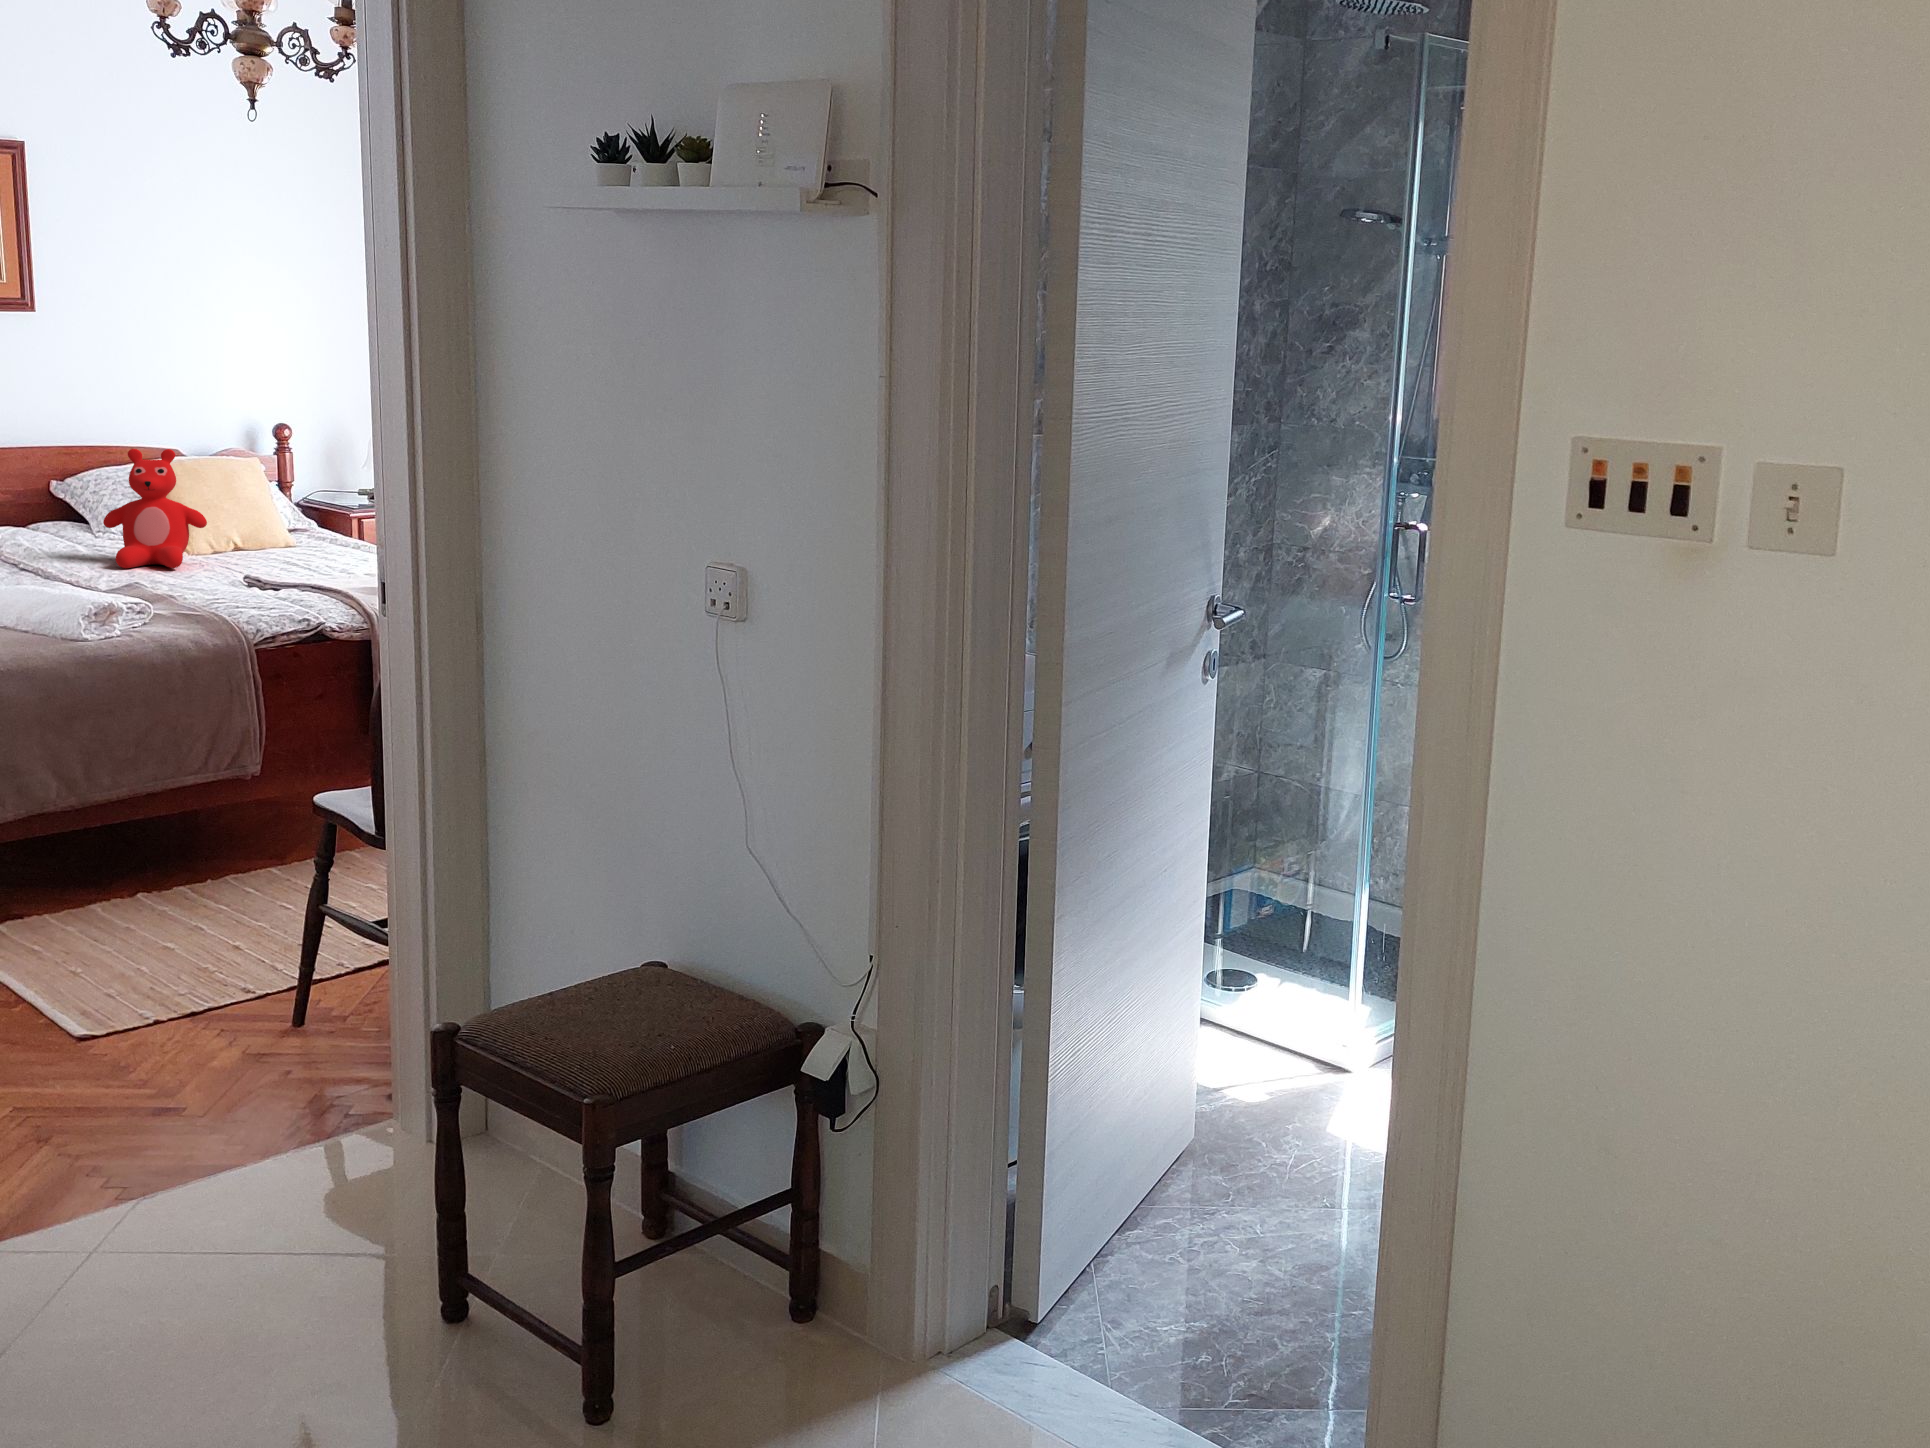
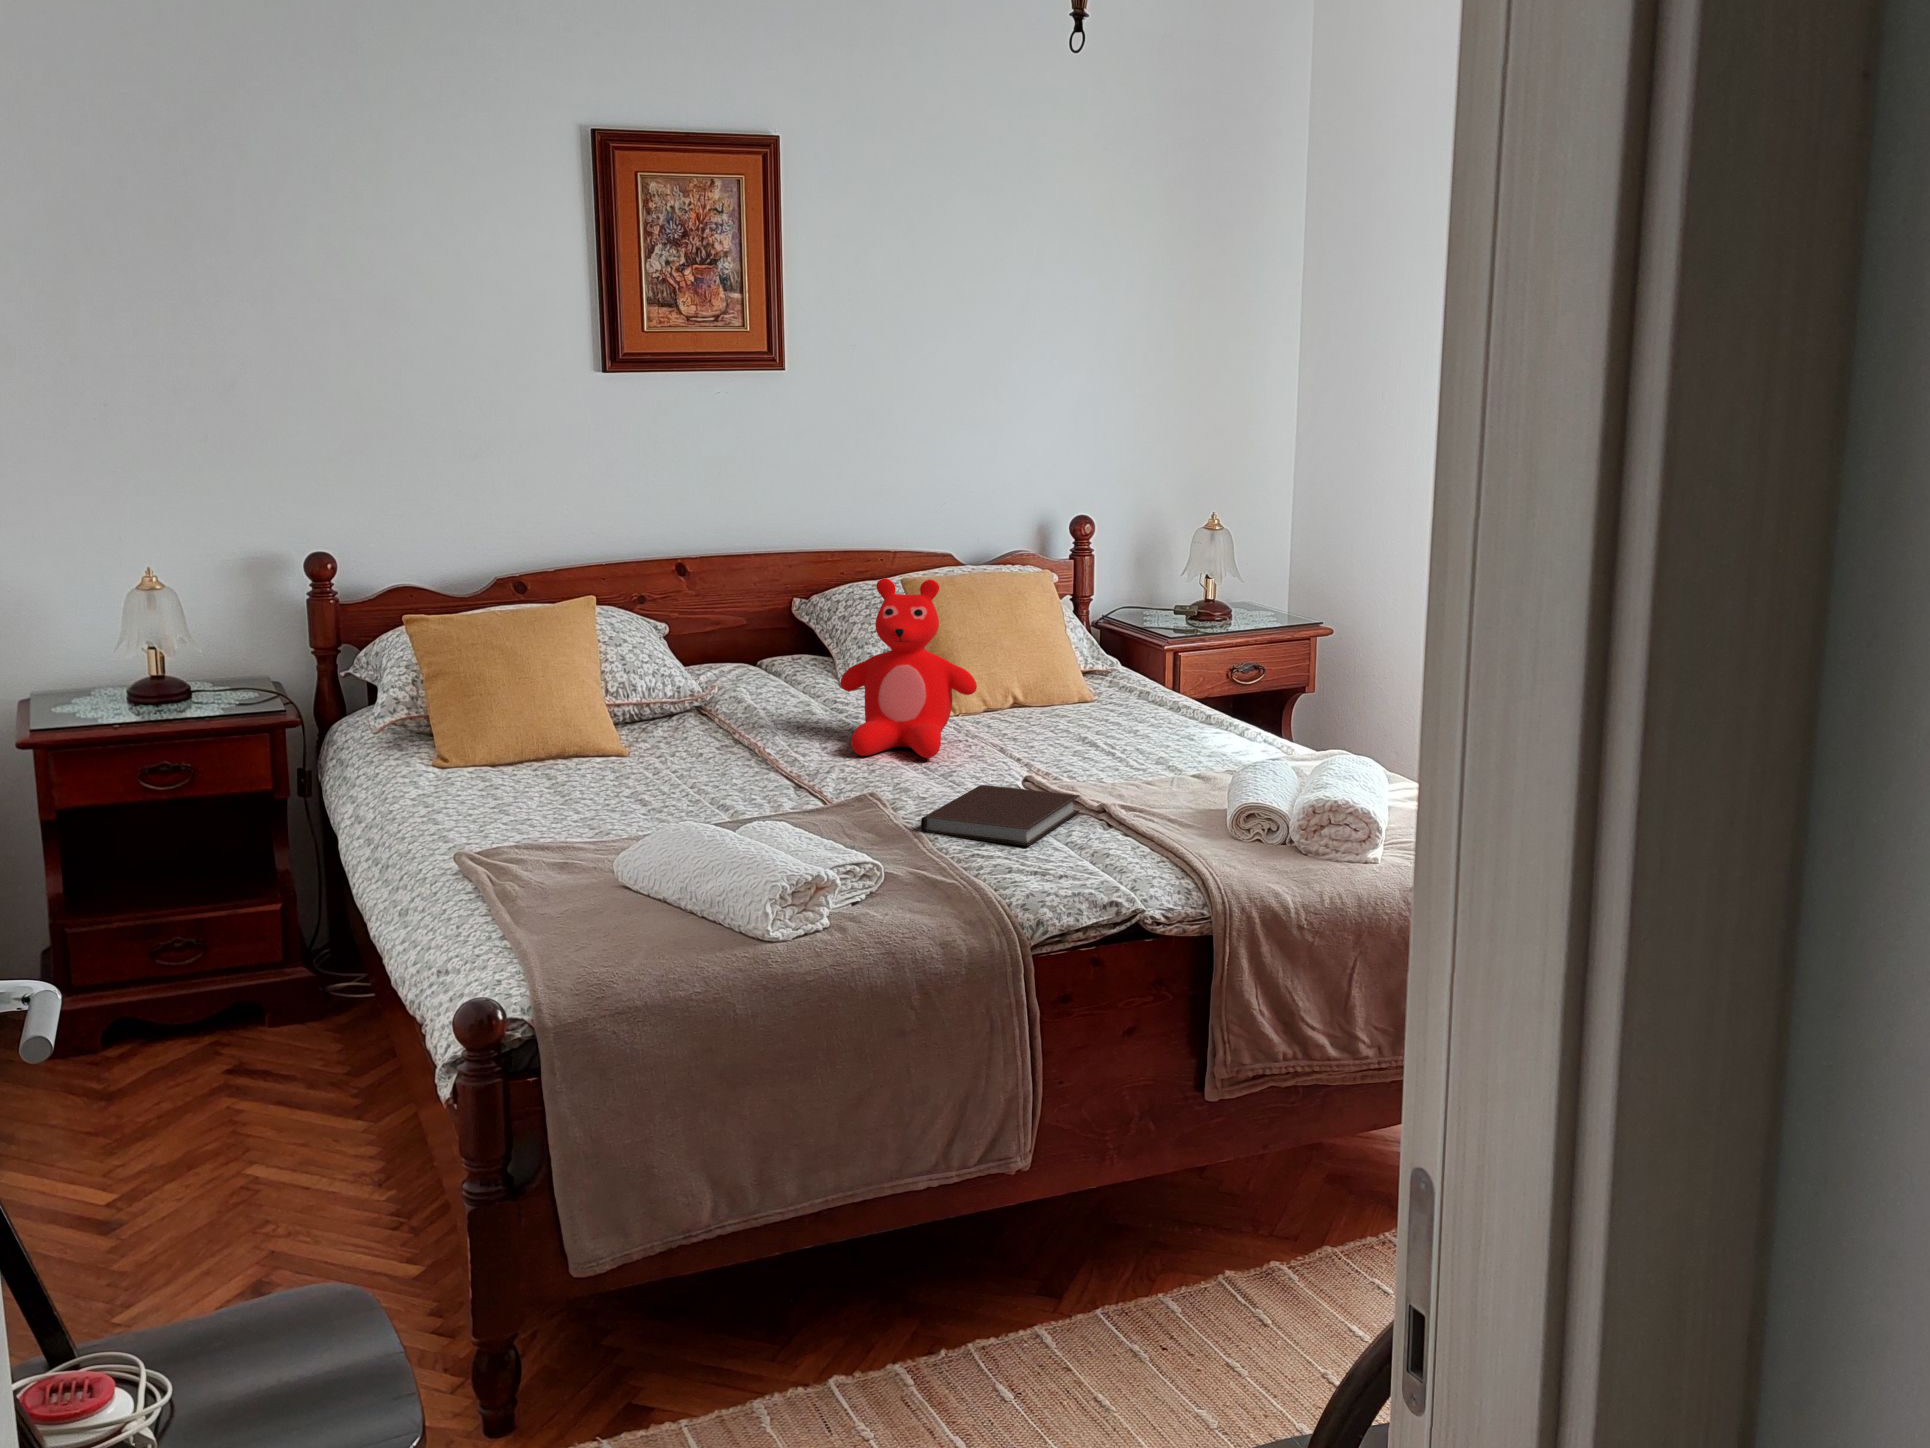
notebook: none [175,575,284,600] -> present [921,785,1080,846]

